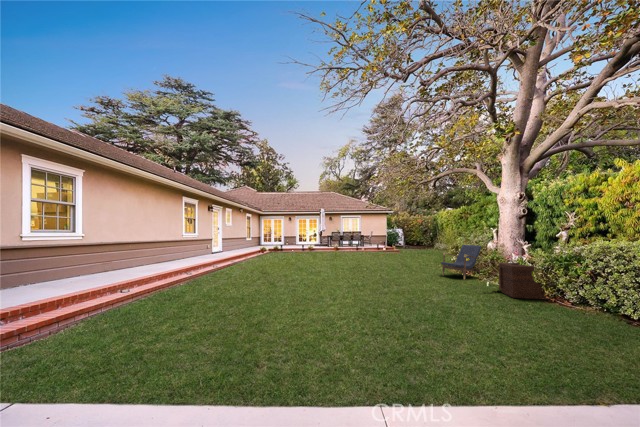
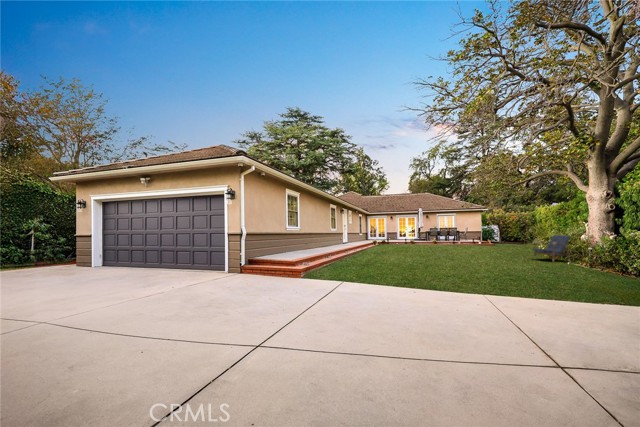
wooden crate: present [499,262,549,300] -> none [581,247,624,274]

